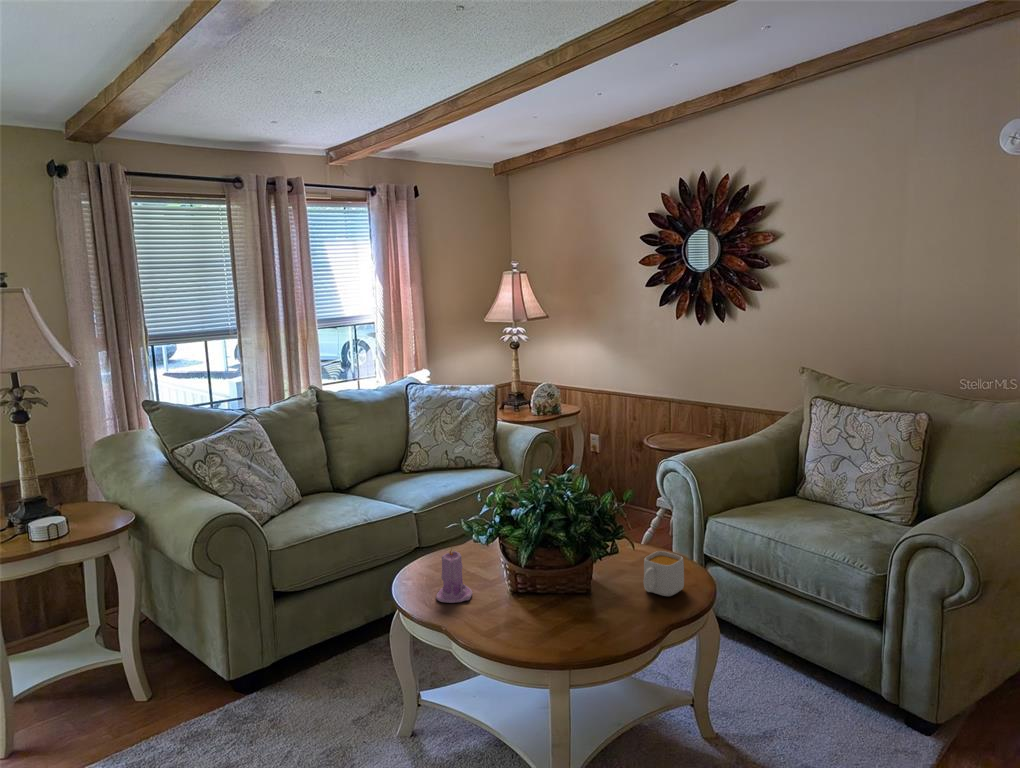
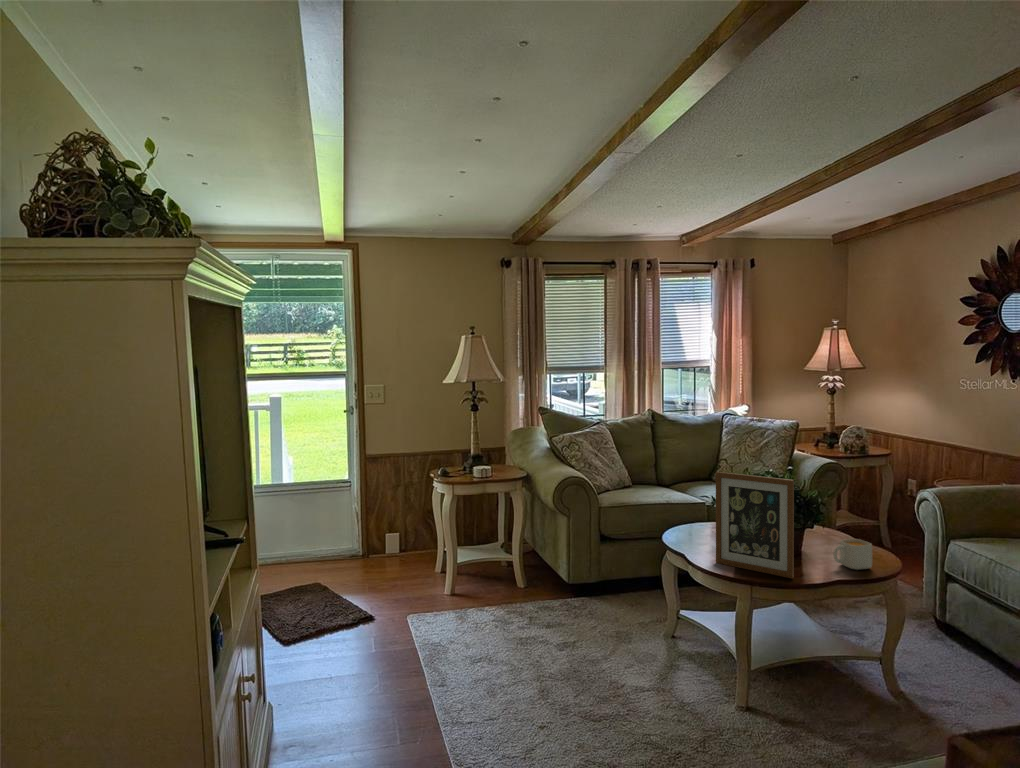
picture frame: none [490,496,615,639] -> present [716,472,794,578]
candle: present [436,548,473,603] -> none [688,510,714,546]

